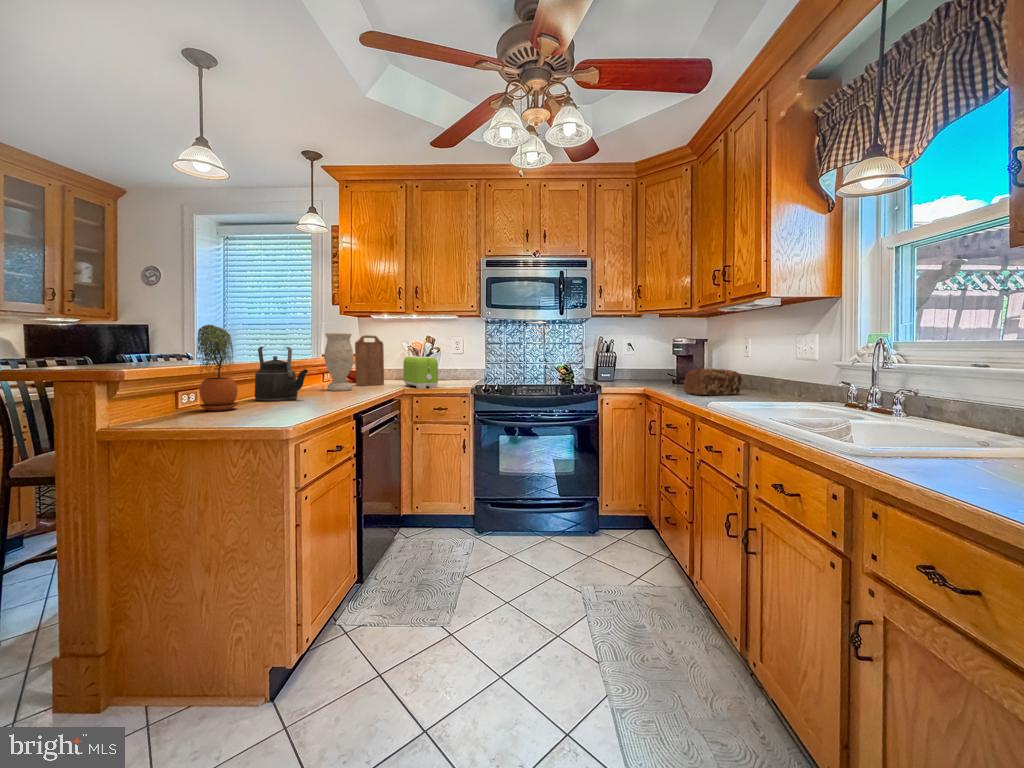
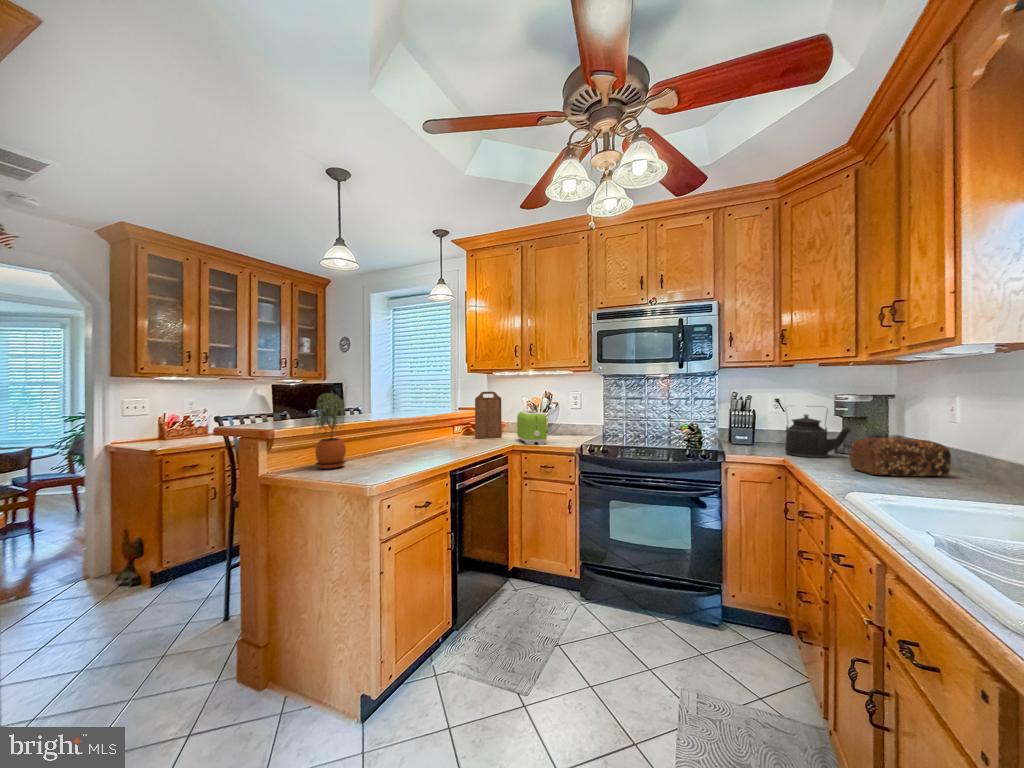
vase: present [324,333,354,391] -> none [443,392,468,445]
kettle: present [255,347,308,401] -> present [785,409,851,458]

